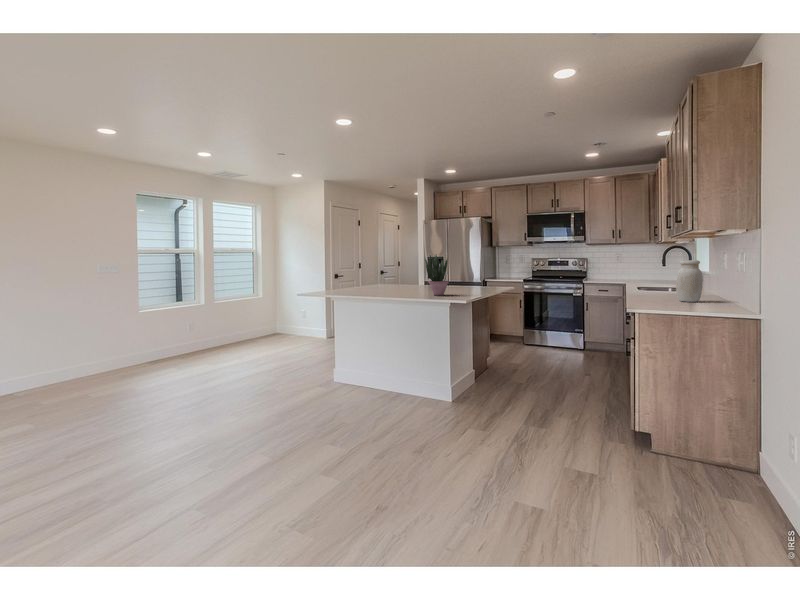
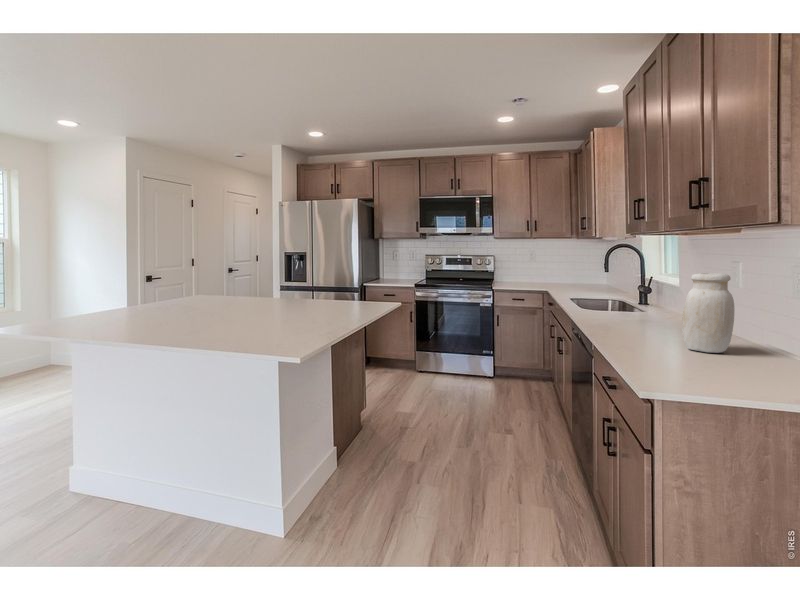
potted plant: present [425,255,449,296] -> none [207,252,262,339]

